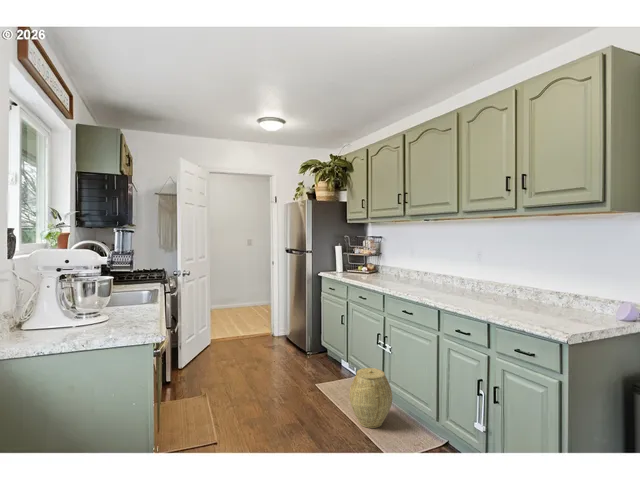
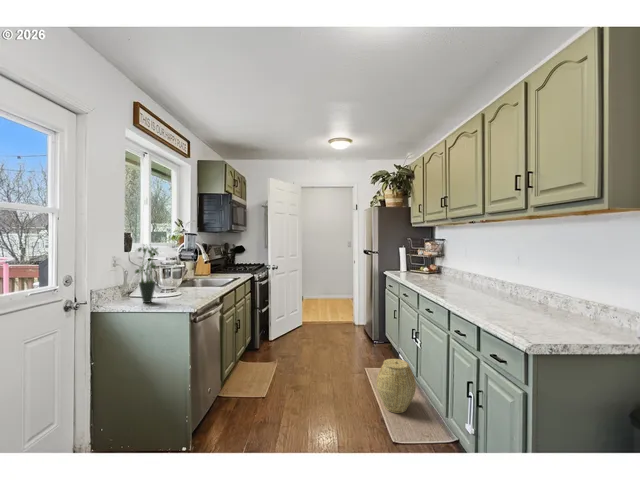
potted plant: none [48,243,89,334] -> present [135,247,158,303]

